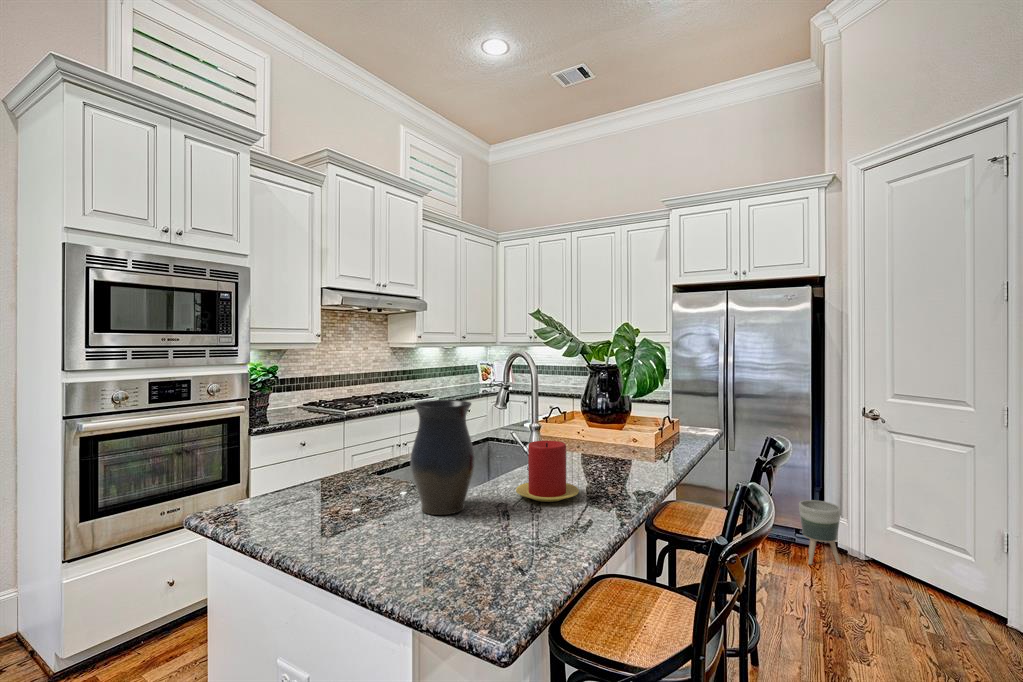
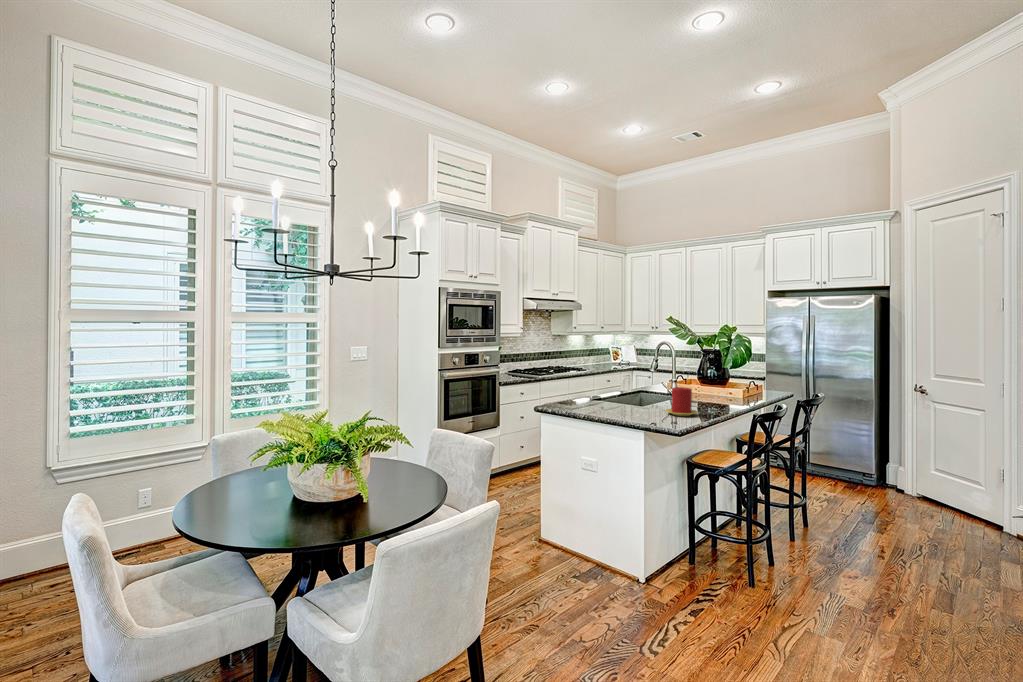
vase: present [410,400,475,515] -> none [616,365,647,417]
planter: present [799,500,841,565] -> none [859,450,891,496]

